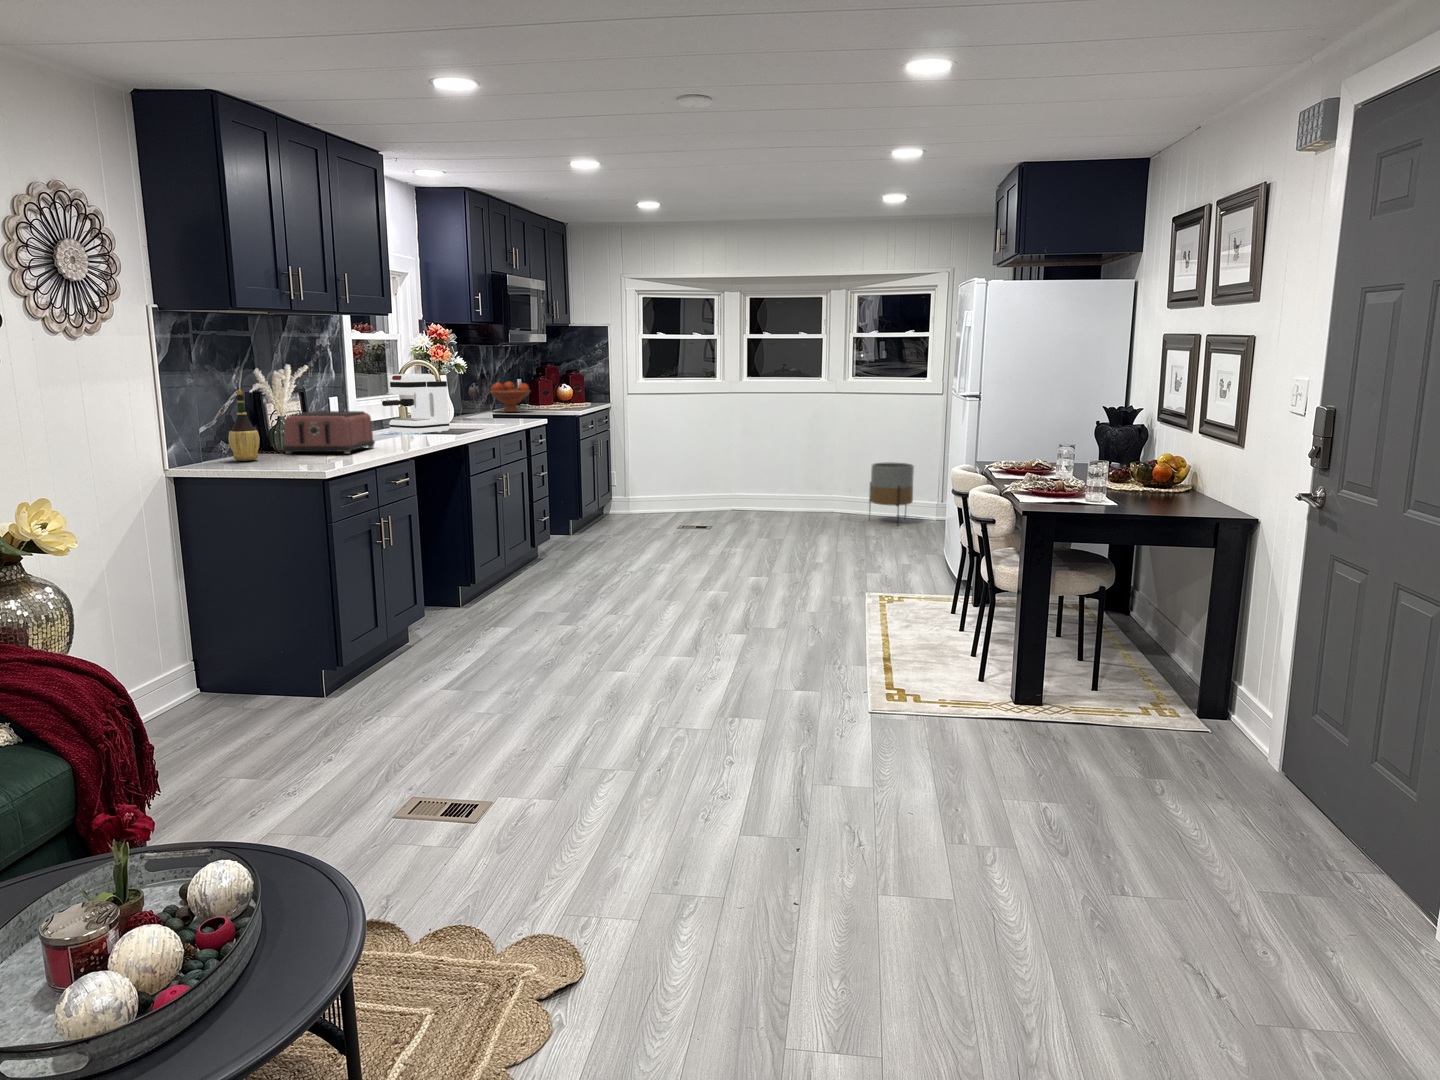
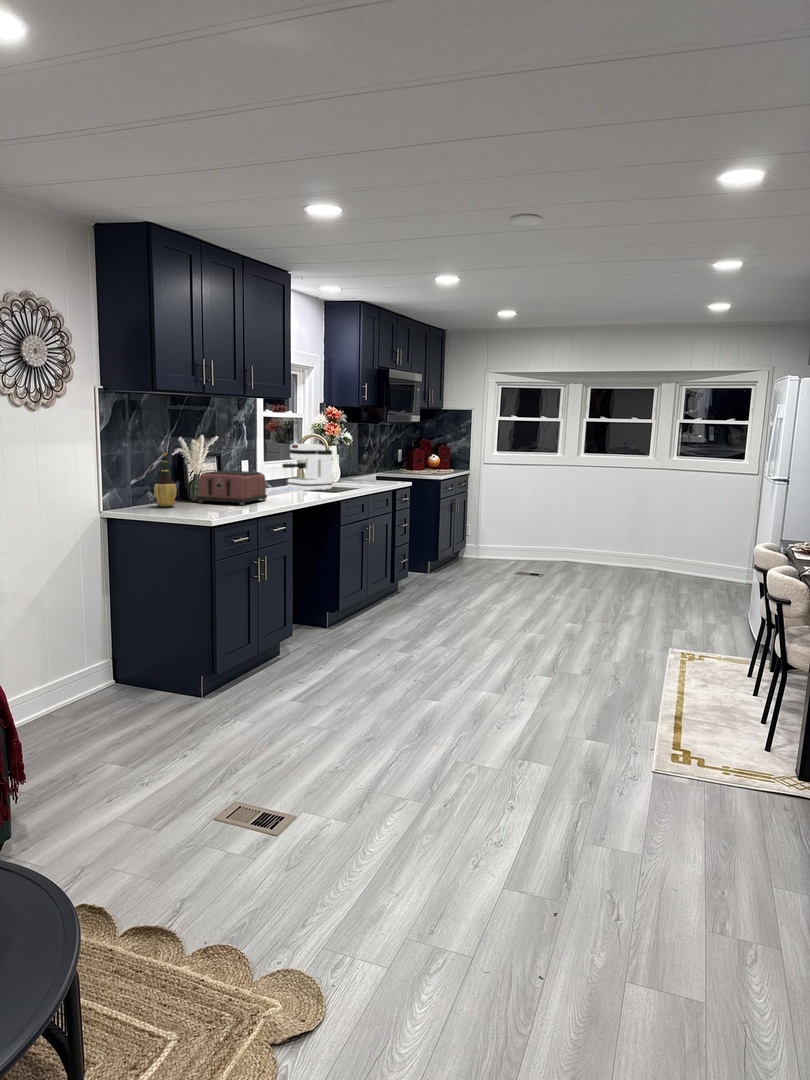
fruit bowl: present [490,382,530,412] -> none [375,451,406,475]
planter: present [869,462,914,523] -> none [681,531,724,586]

